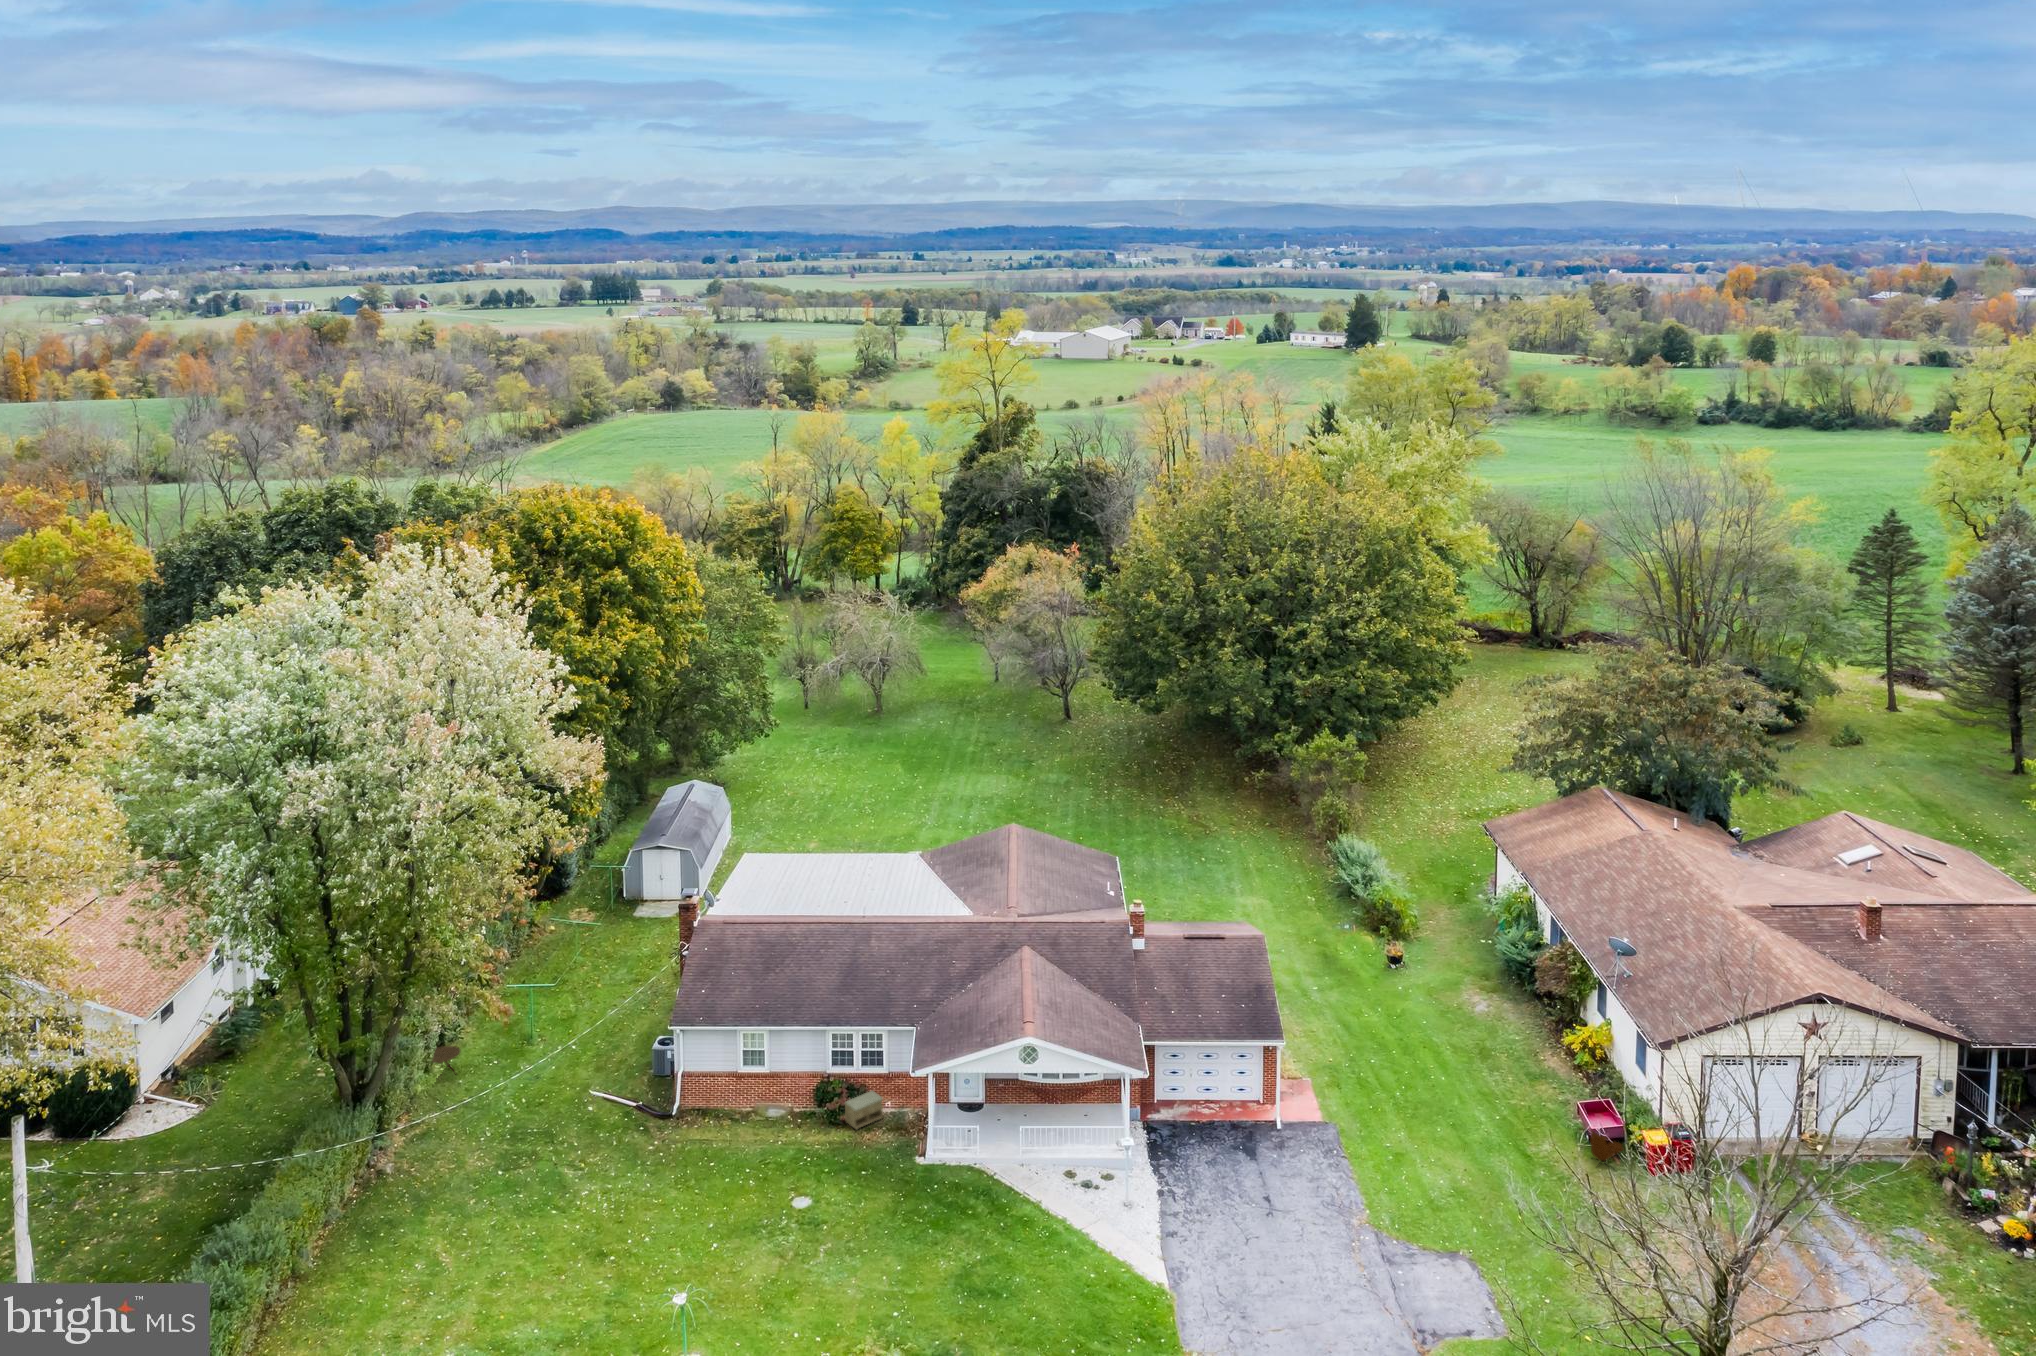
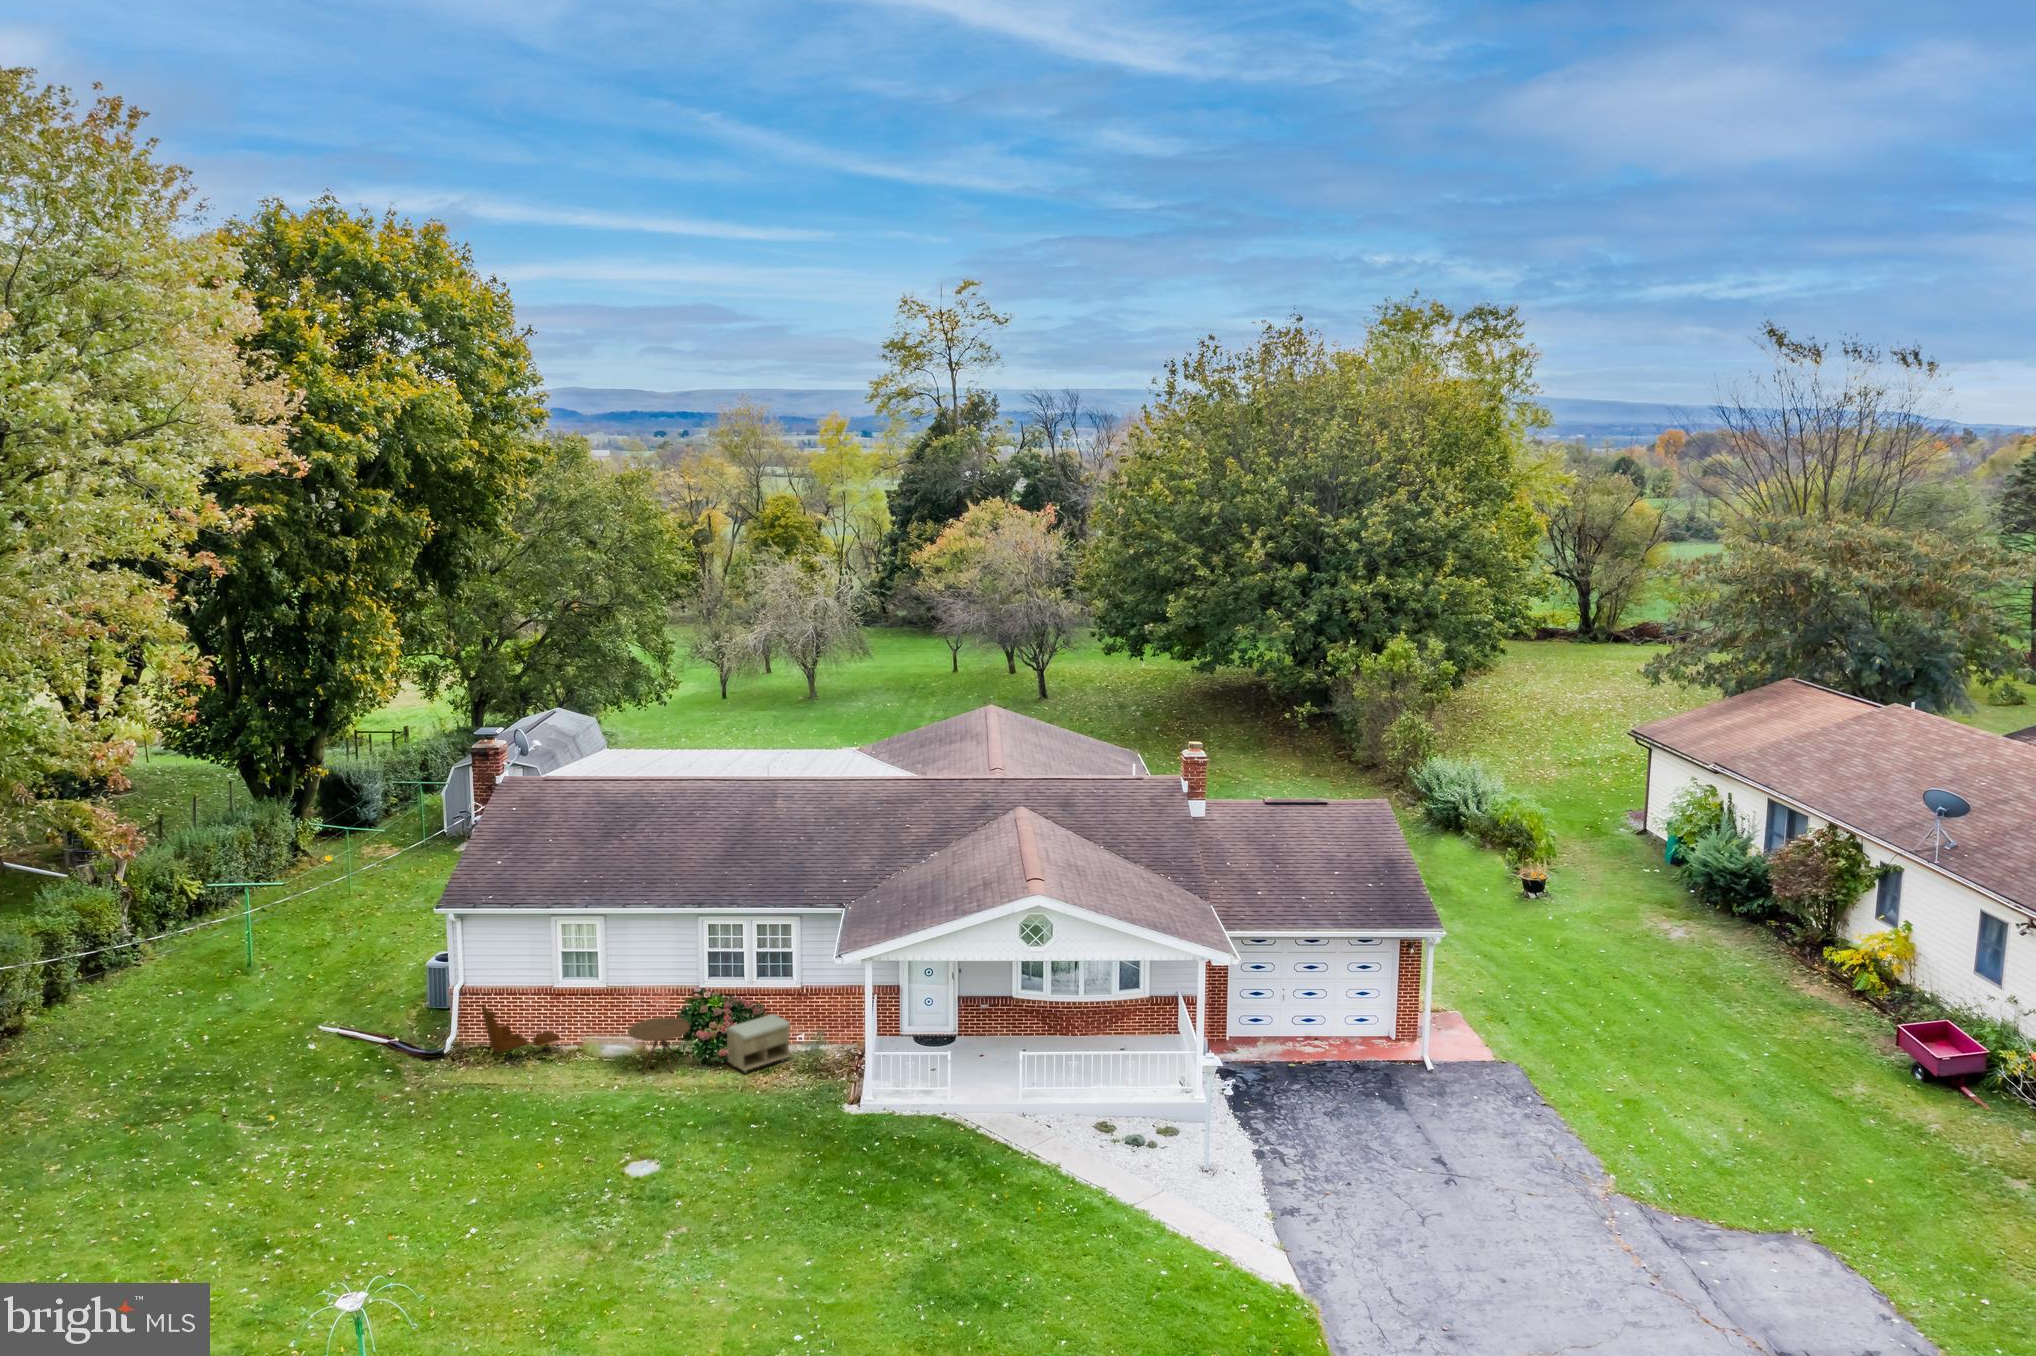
round table: present [432,1046,460,1070] -> present [628,1017,690,1073]
lounge chair: present [1590,1130,1623,1164] -> present [481,1006,560,1064]

